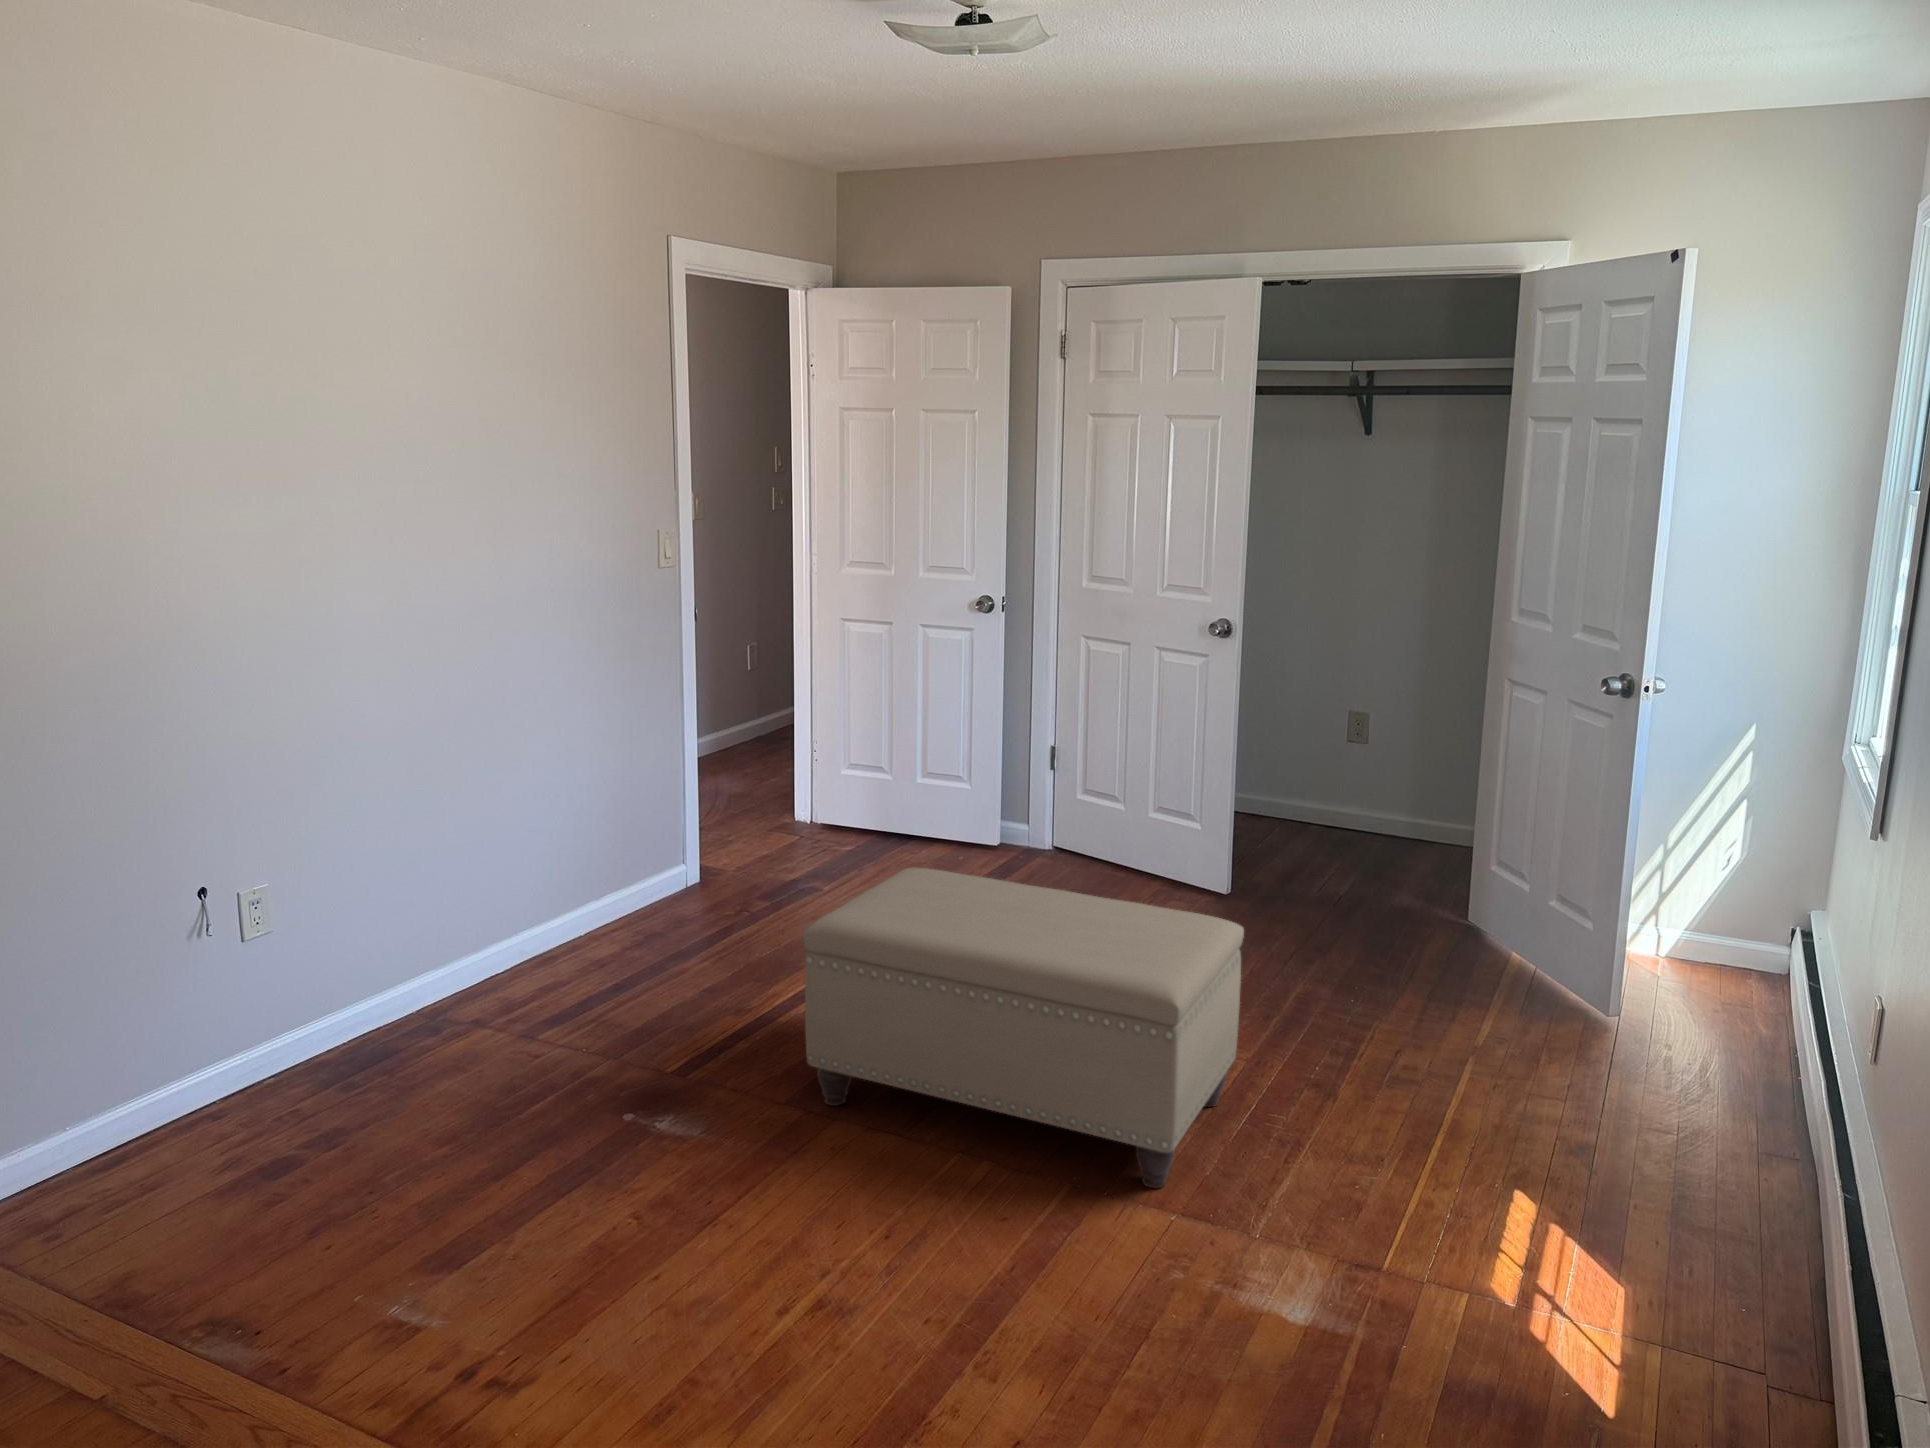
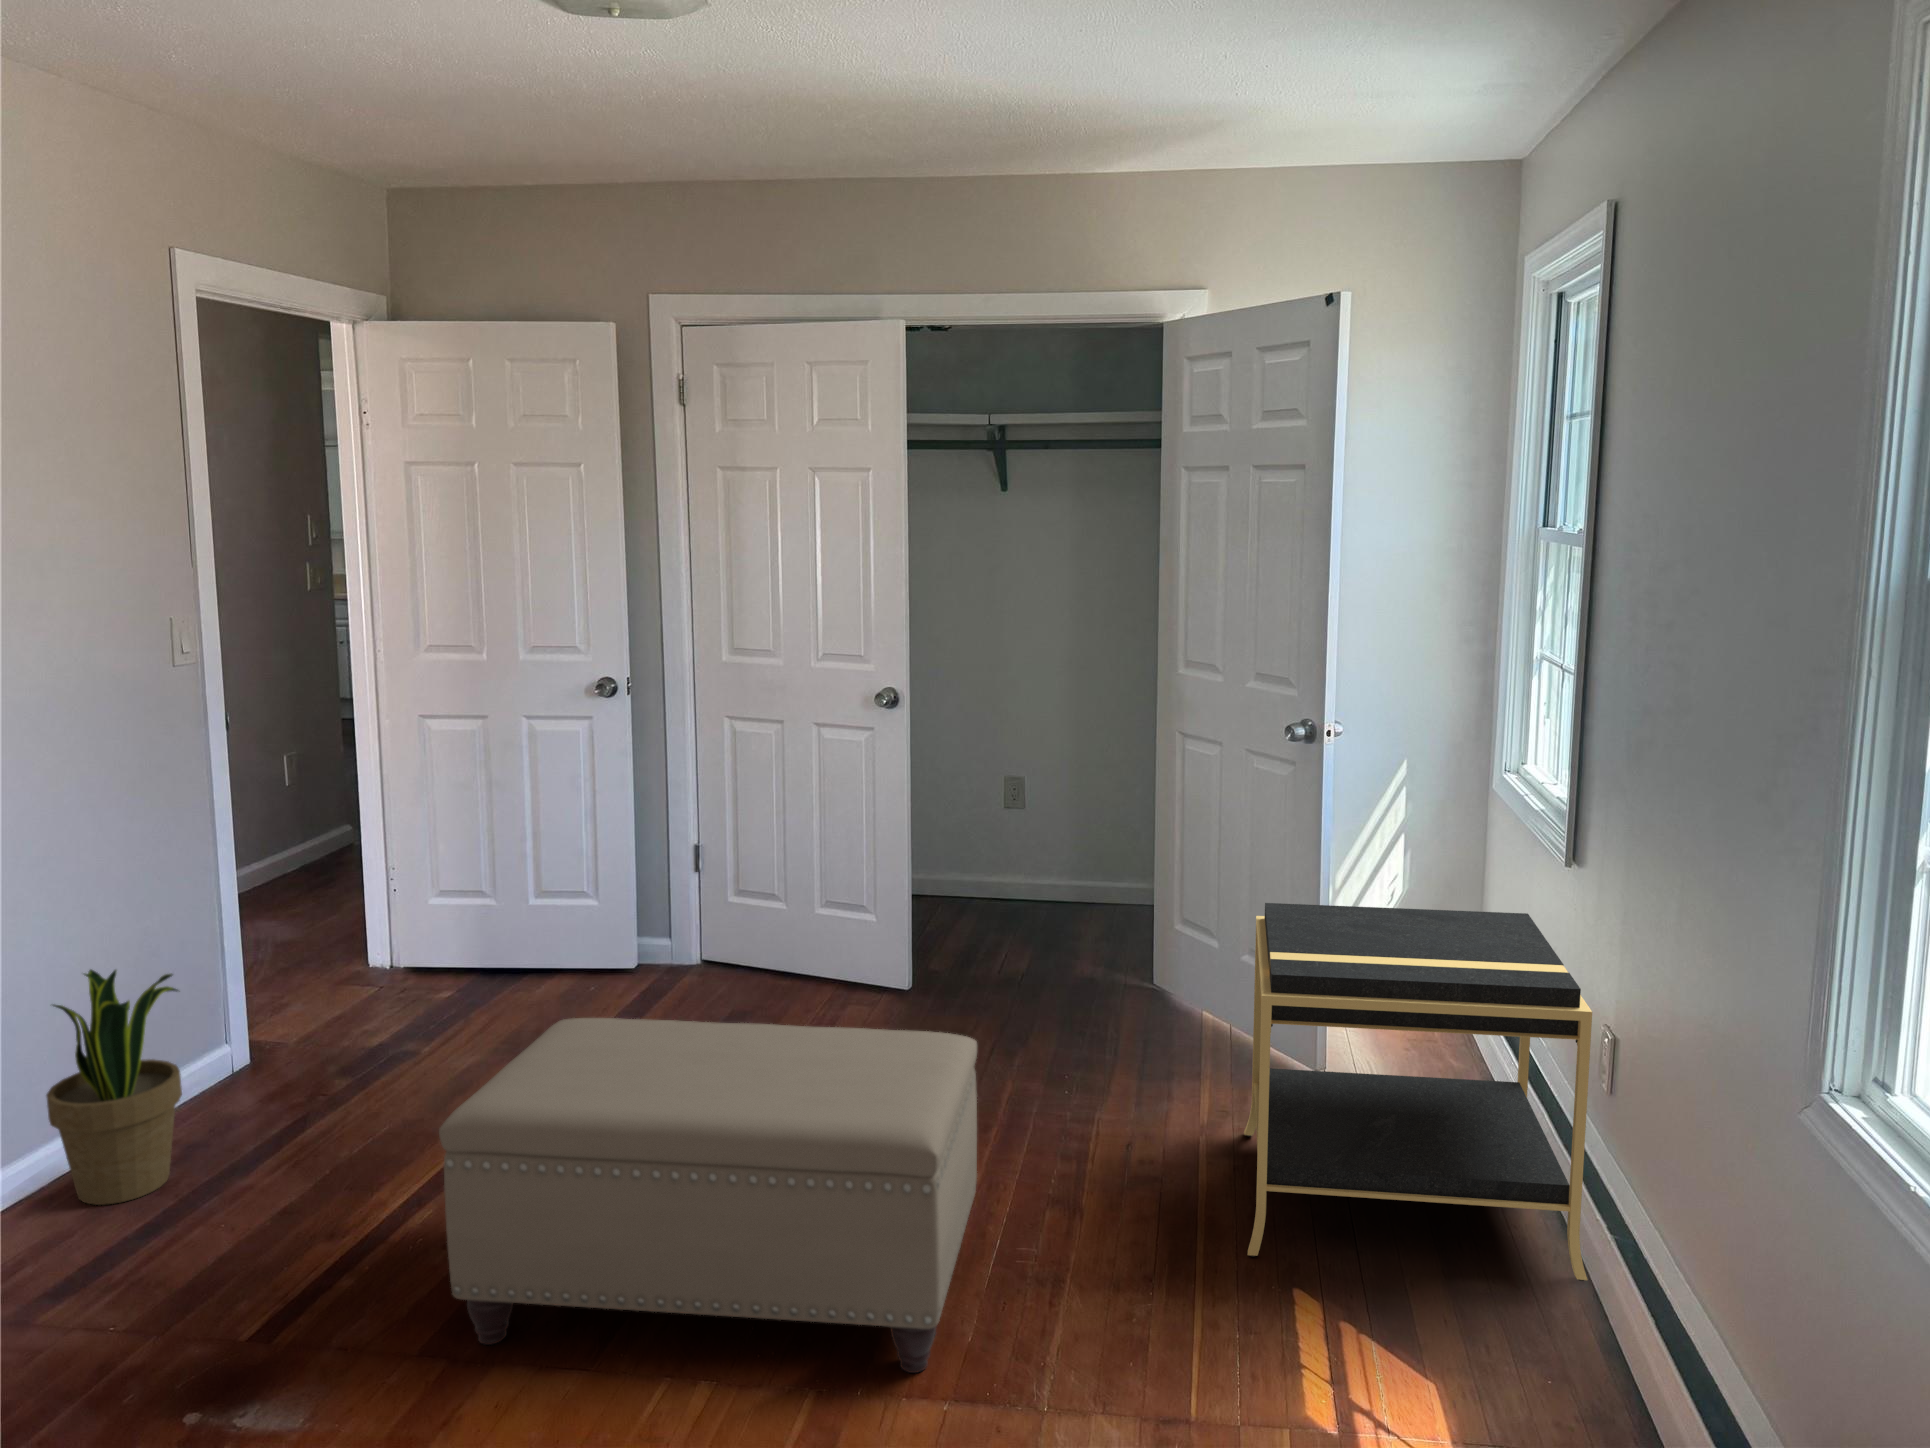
potted plant: none [554,791,646,966] -> present [46,970,182,1205]
nightstand: none [1480,841,1854,1239] -> present [1244,903,1592,1281]

